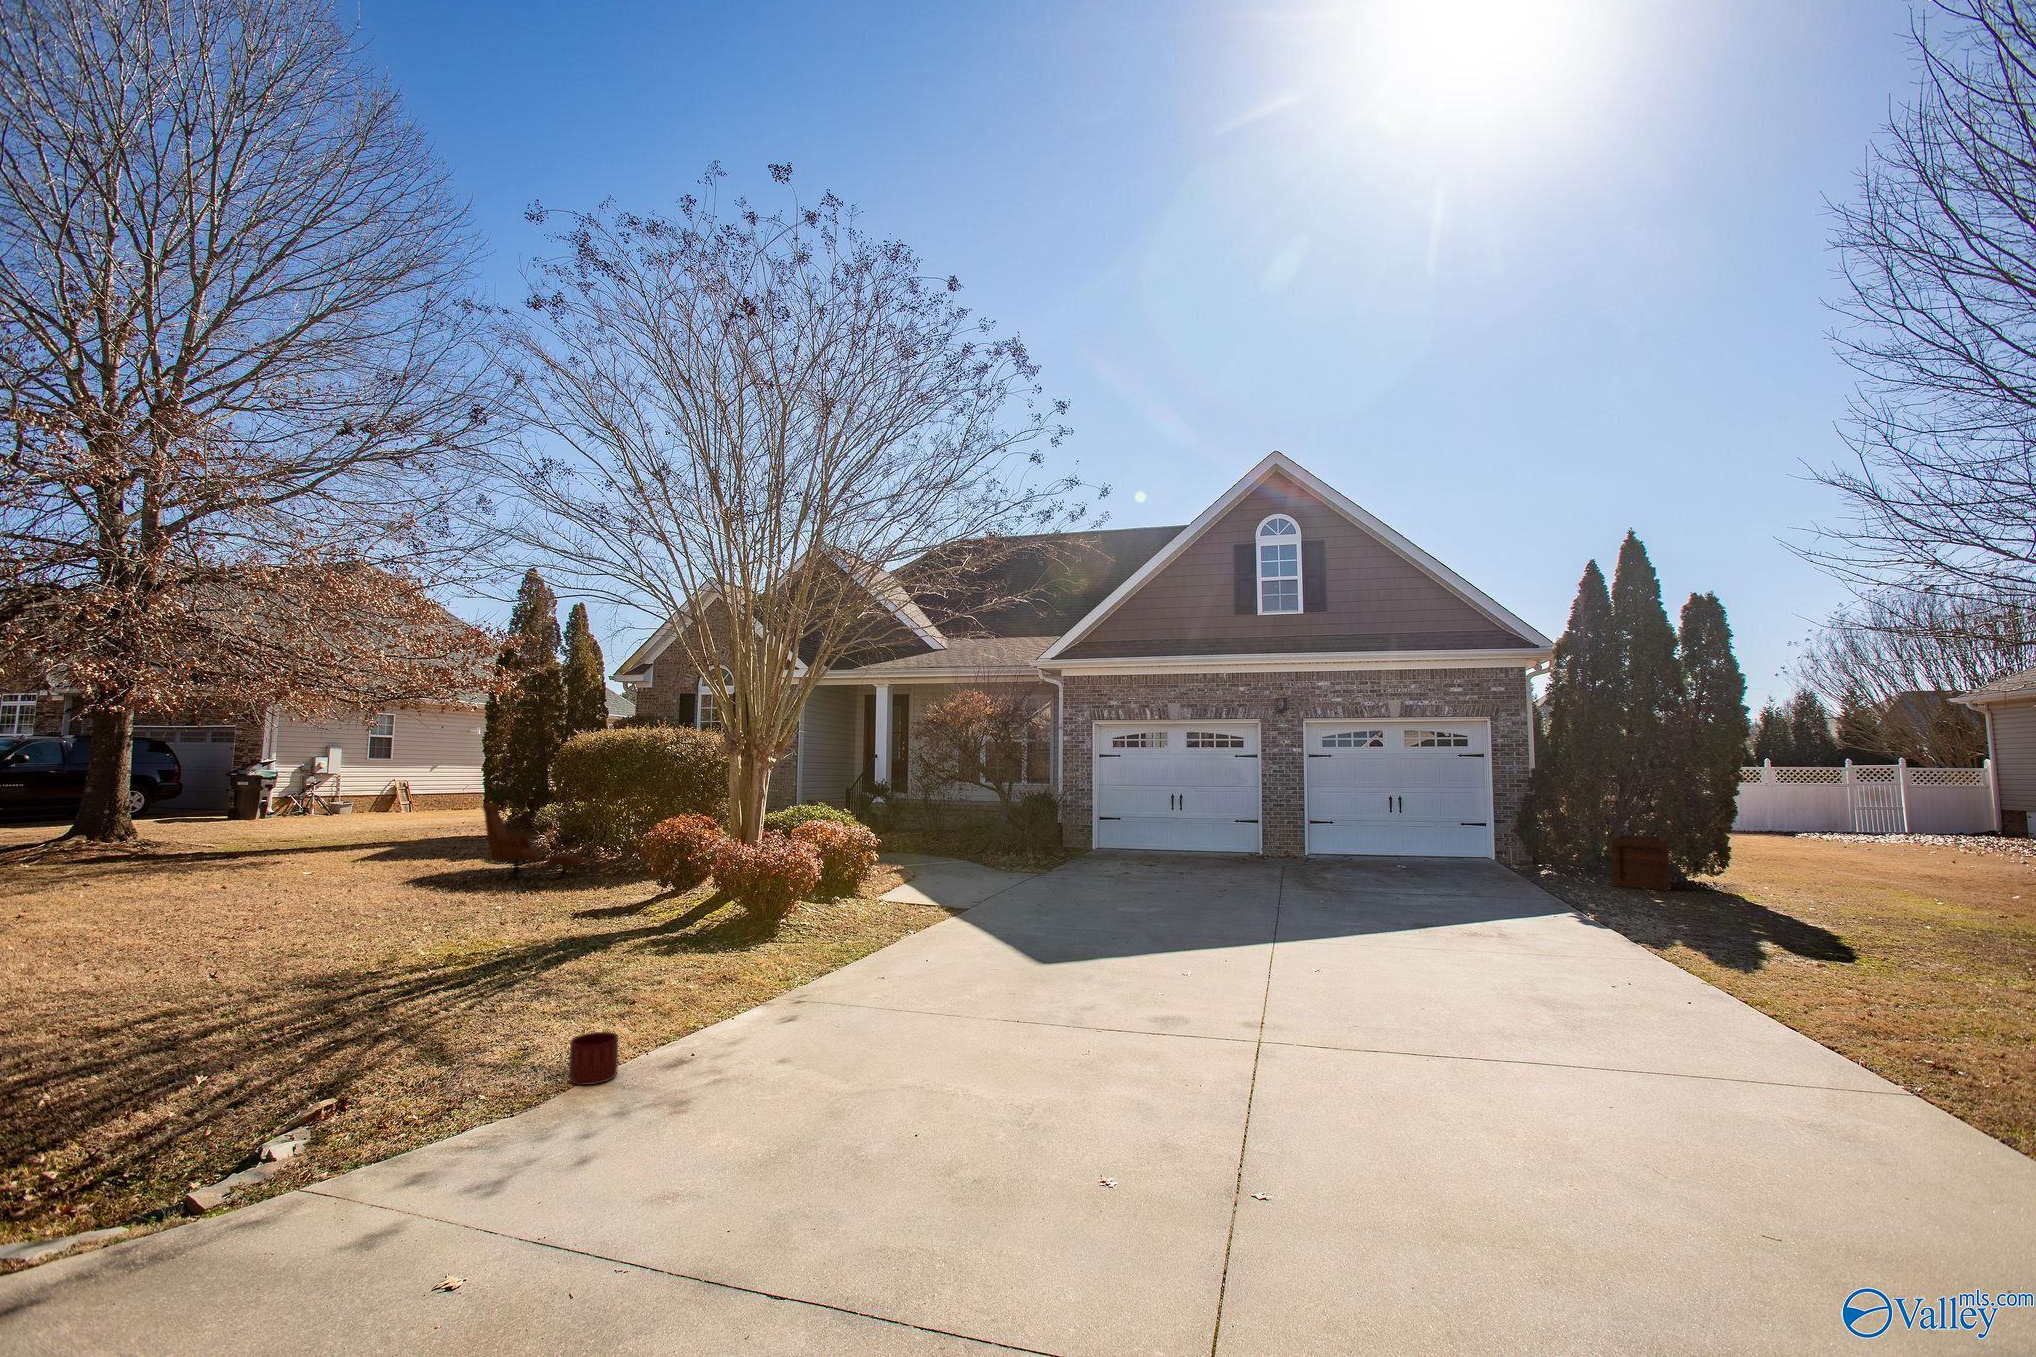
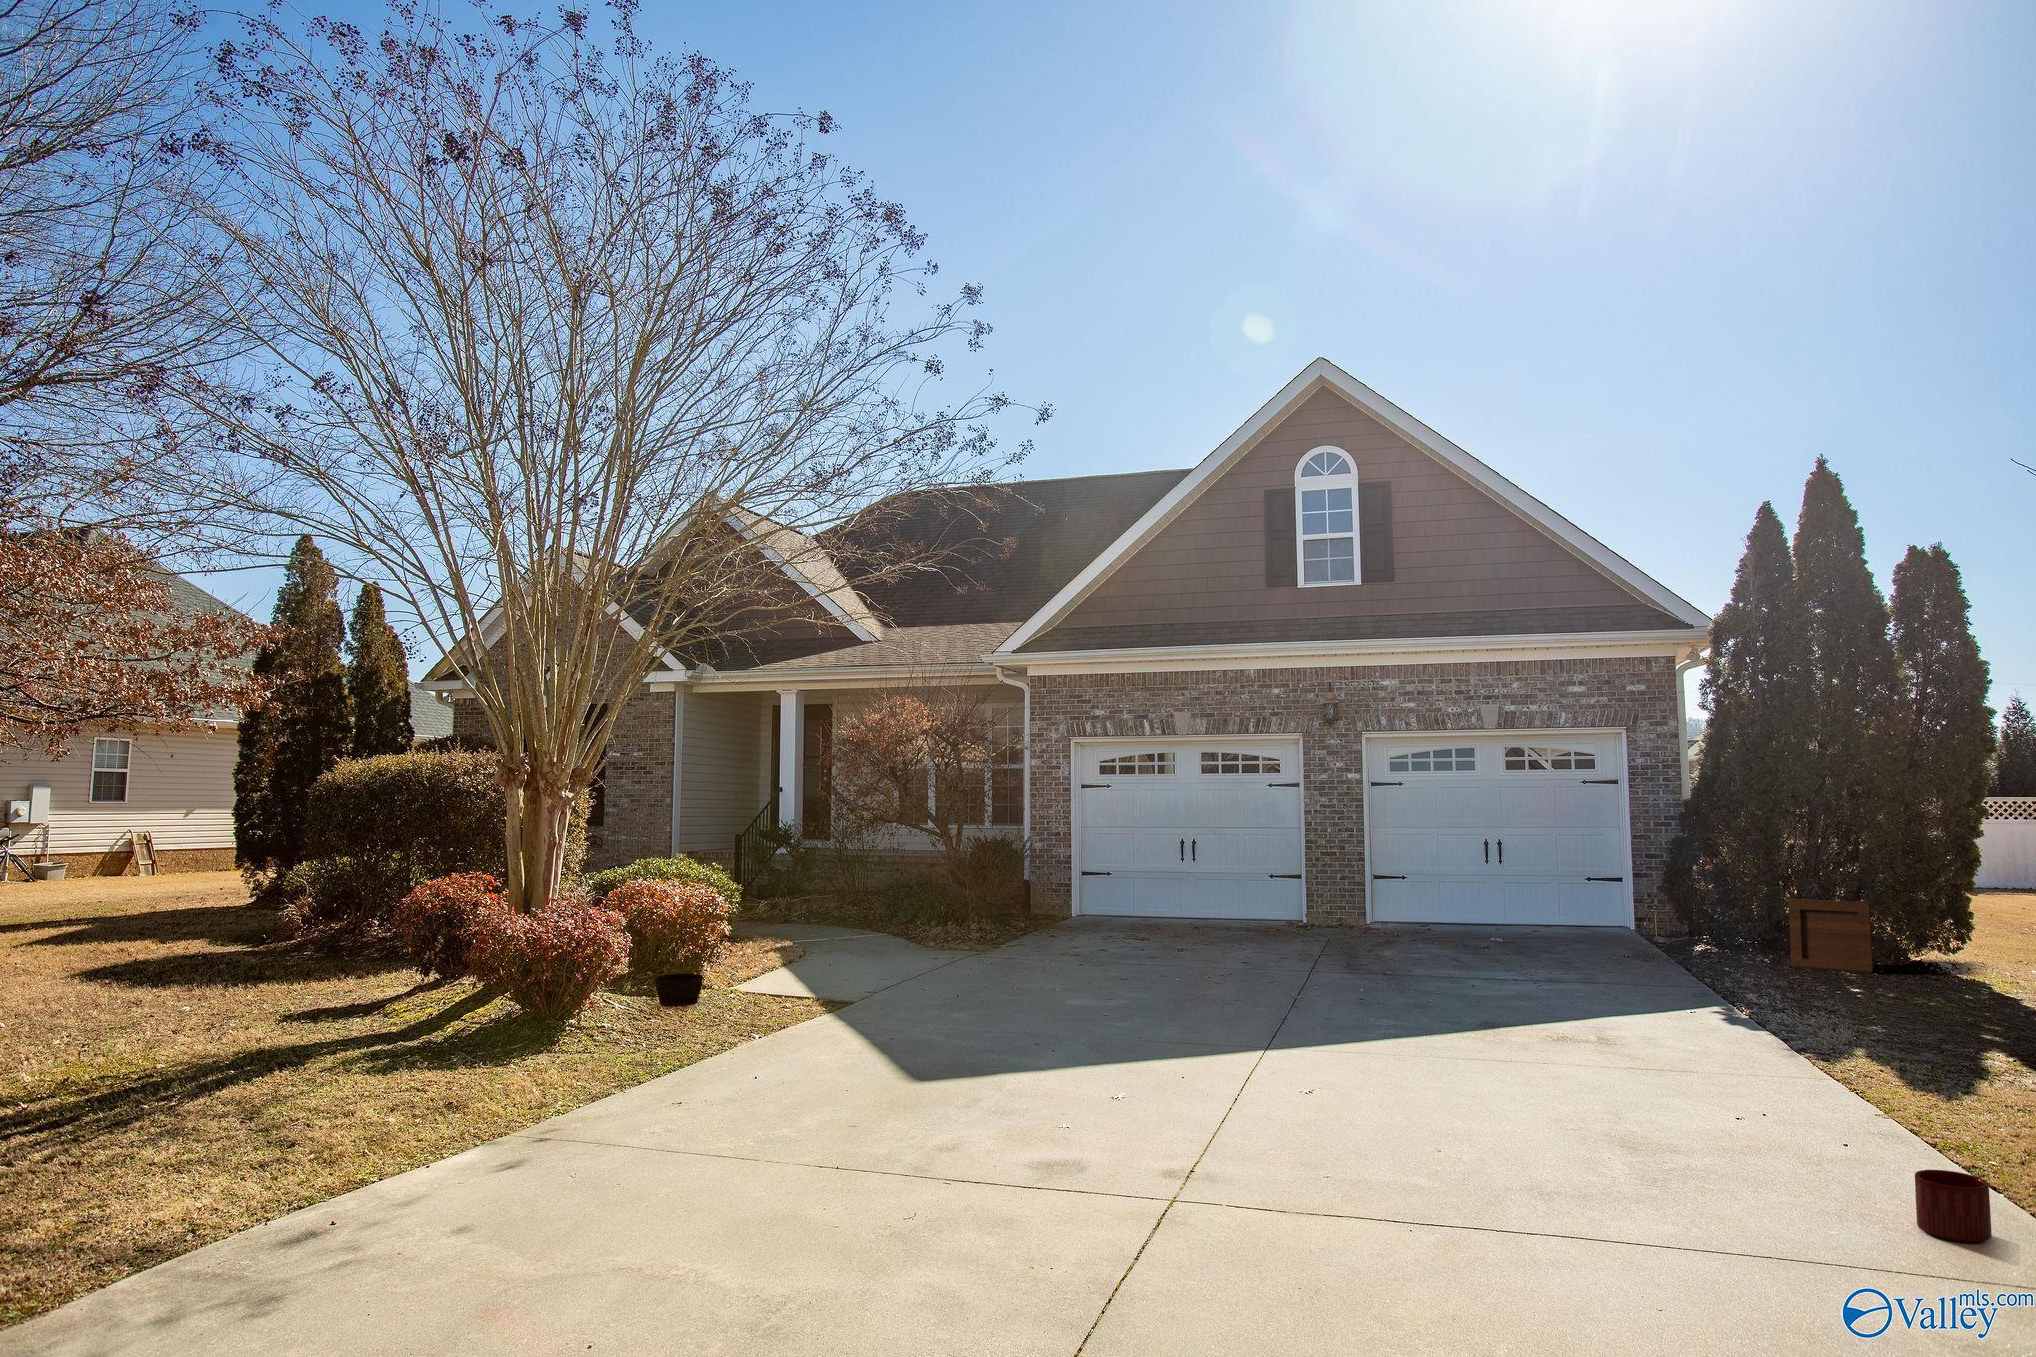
lounge chair: present [483,803,581,877] -> none [189,860,329,969]
basket: none [832,886,866,909] -> present [655,973,703,1006]
planter: present [569,1032,618,1085] -> present [1915,1170,1992,1243]

